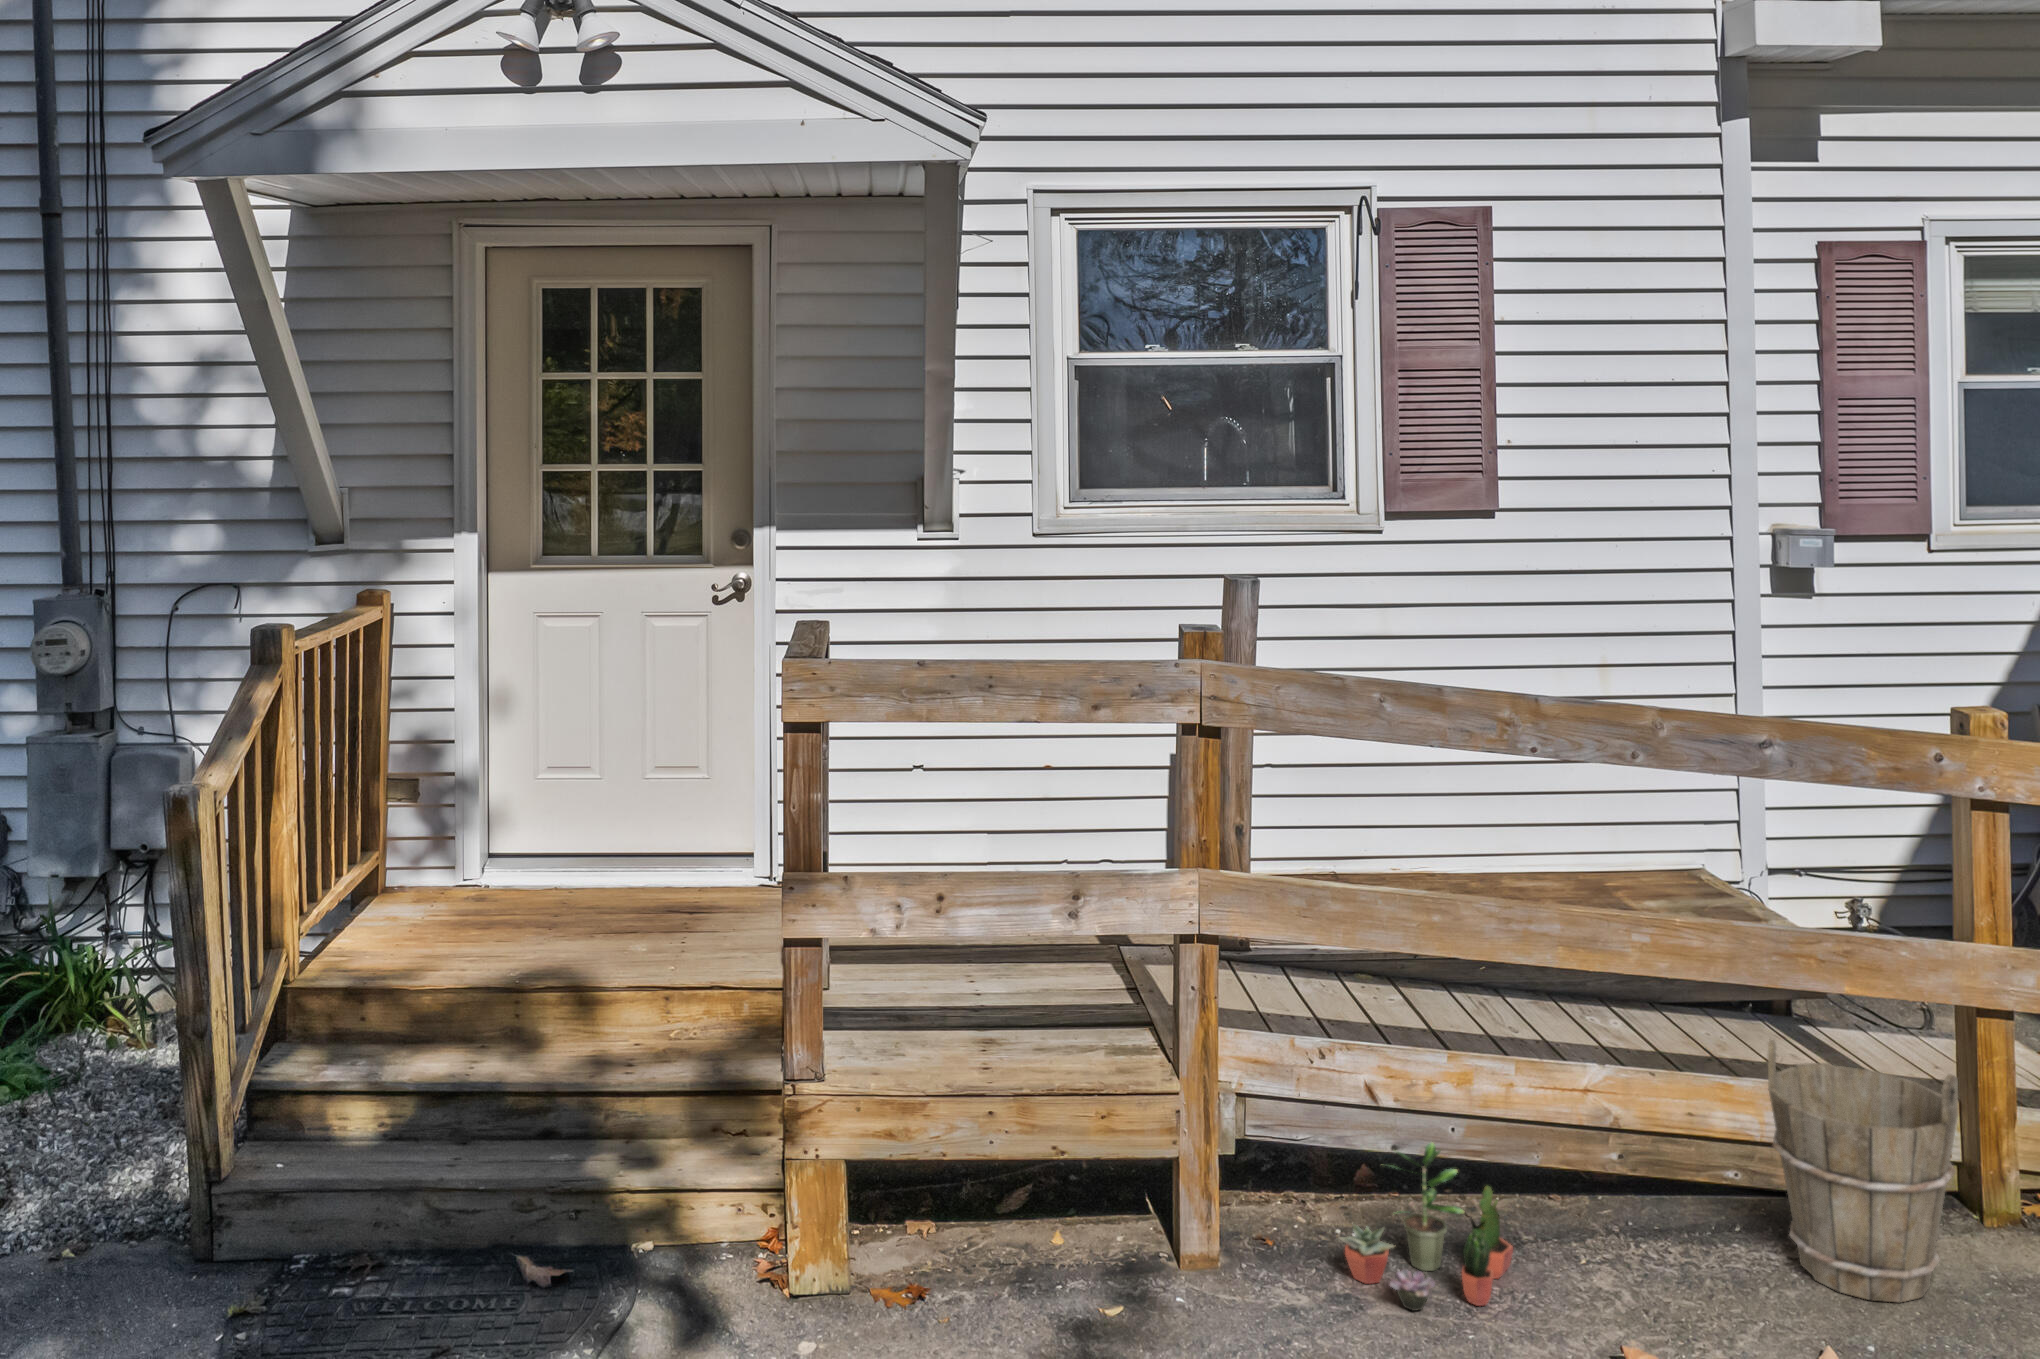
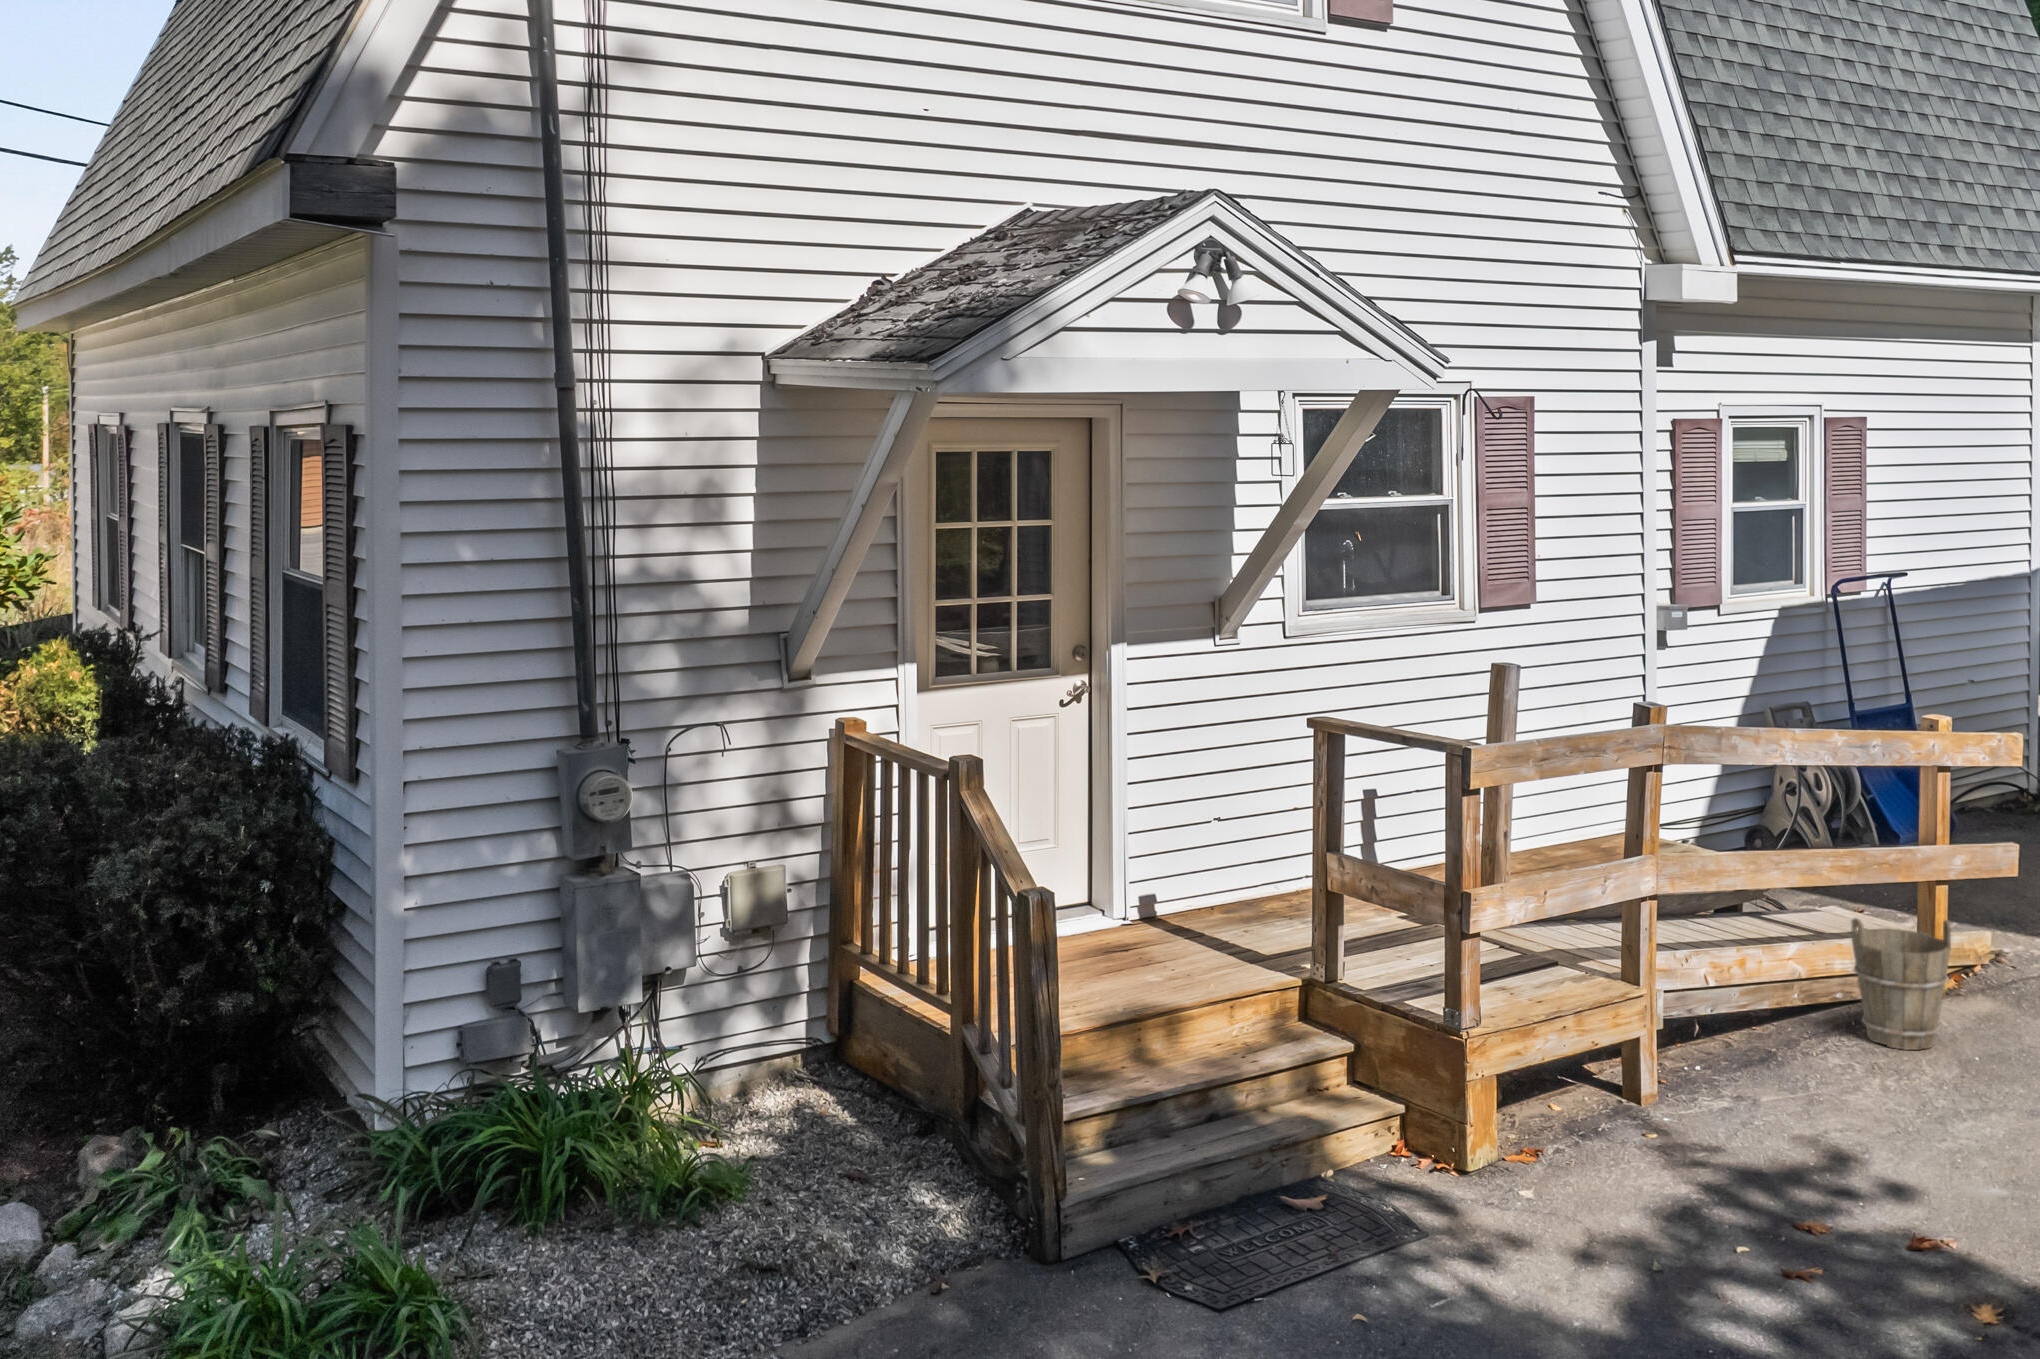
potted plant: present [1340,1143,1513,1311] -> none [1697,1007,1785,1102]

